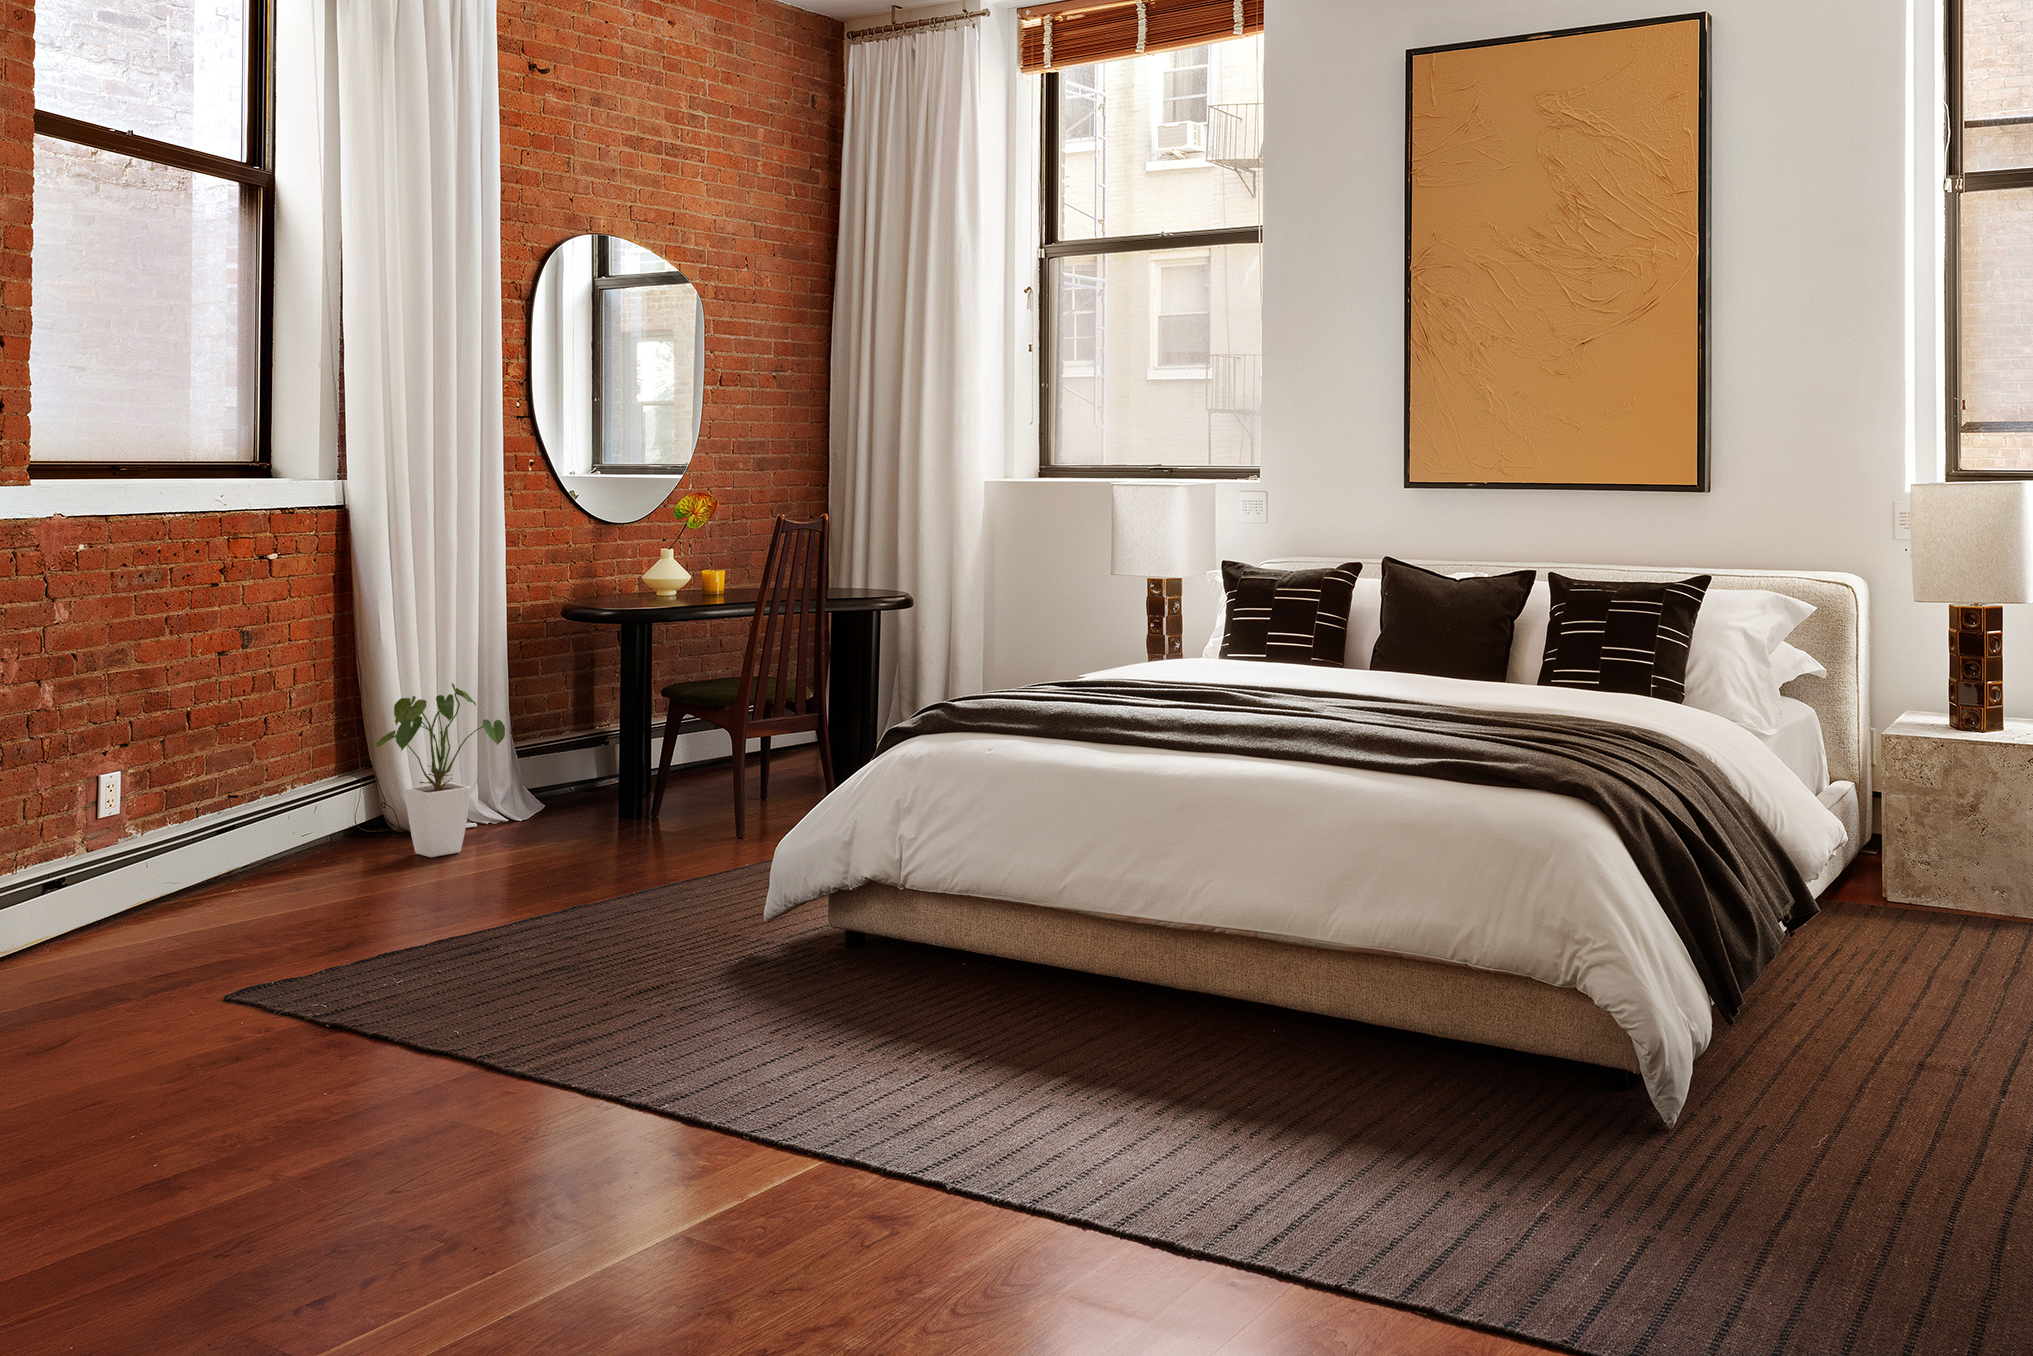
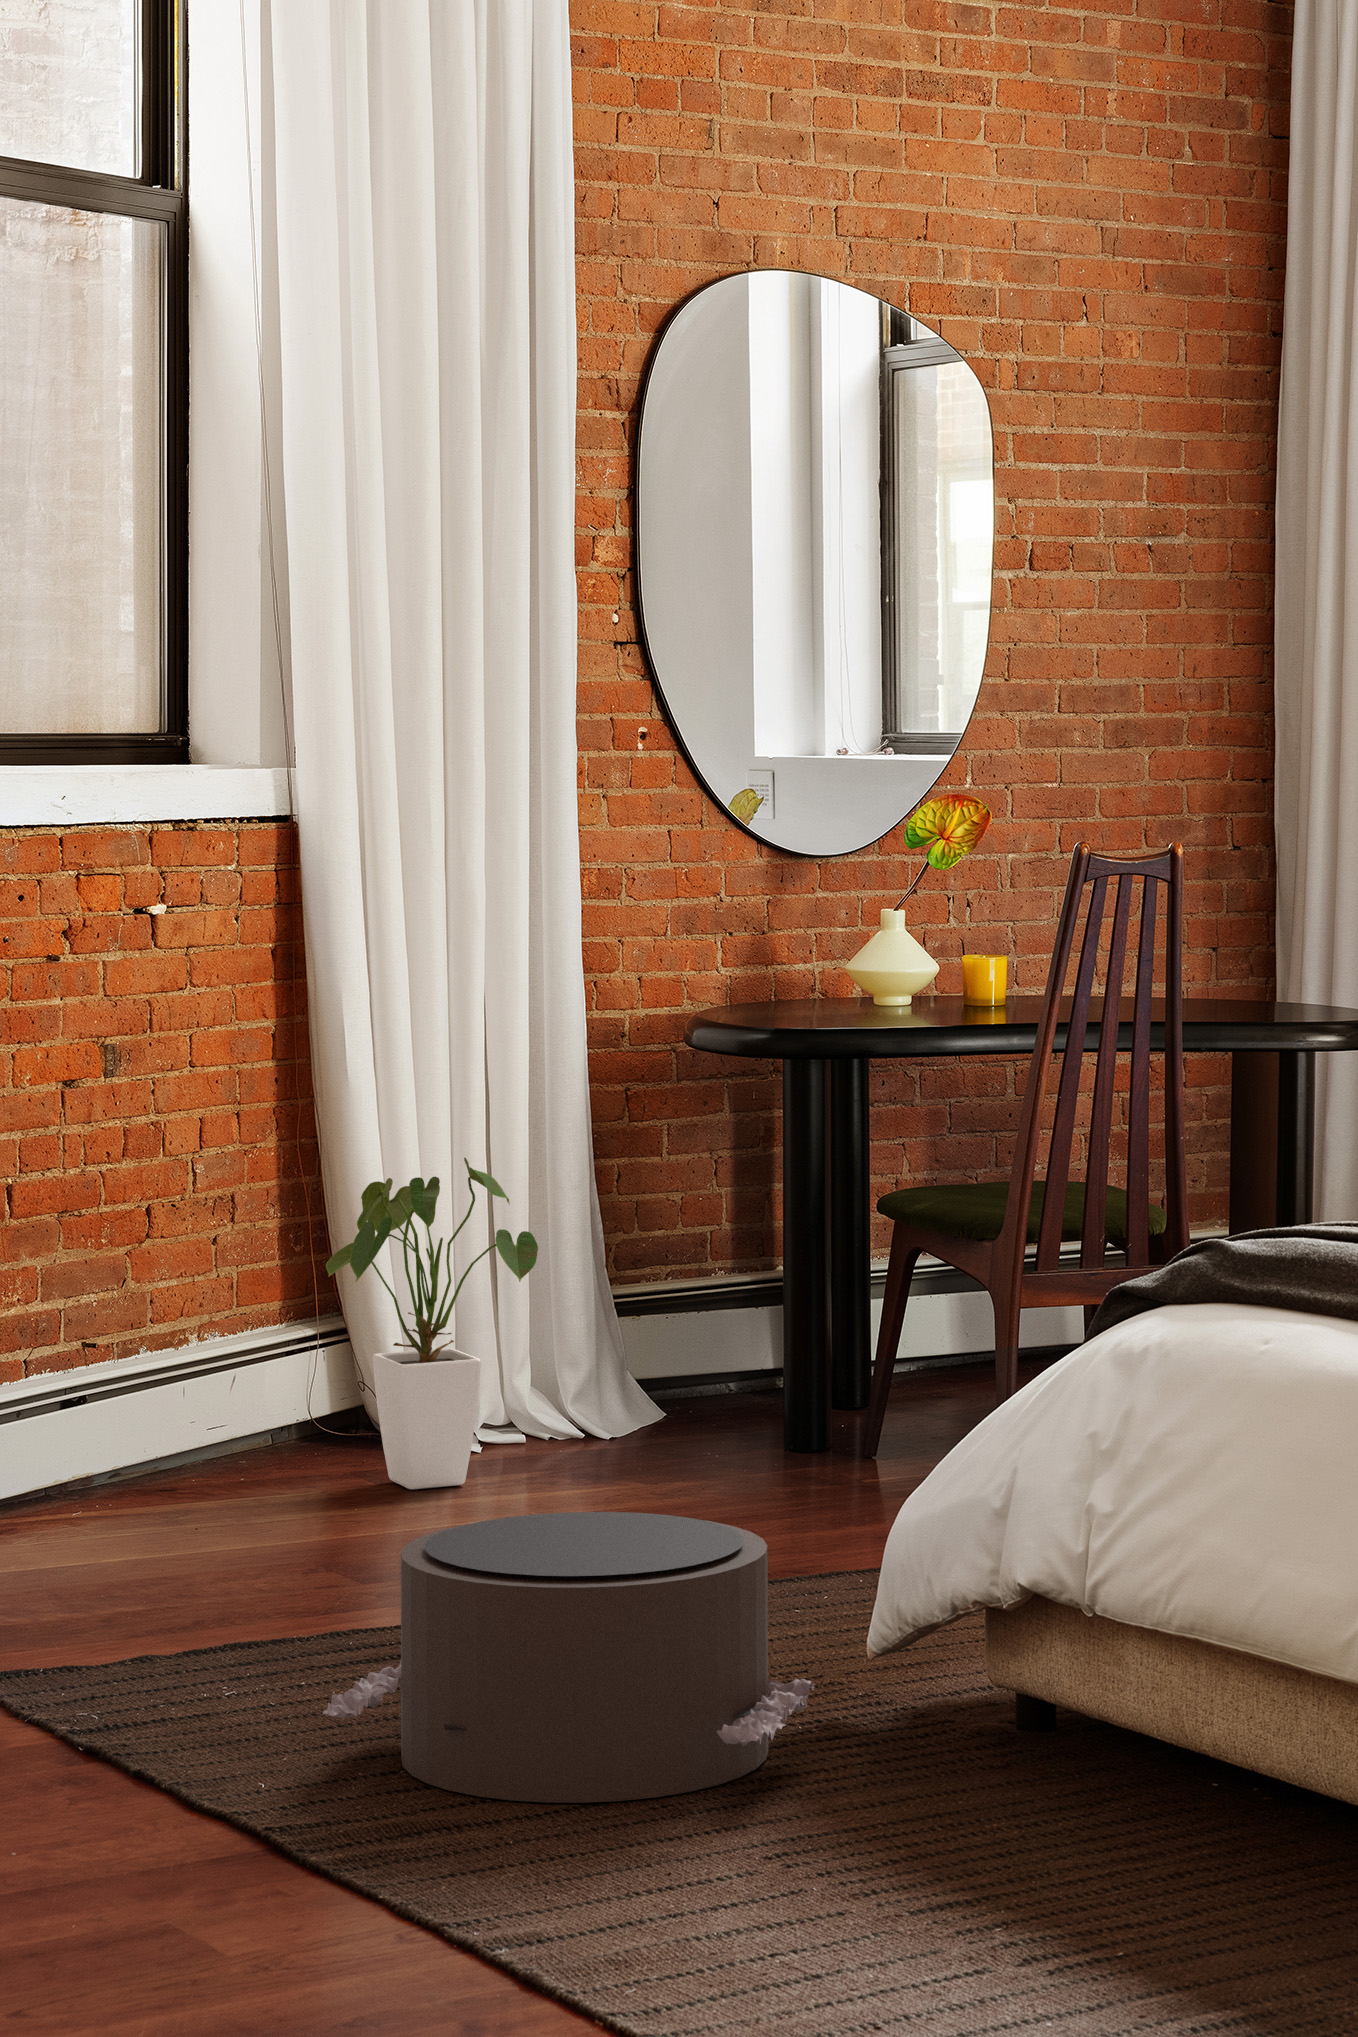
pouf: none [487,862,748,1019] -> present [323,1512,815,1803]

